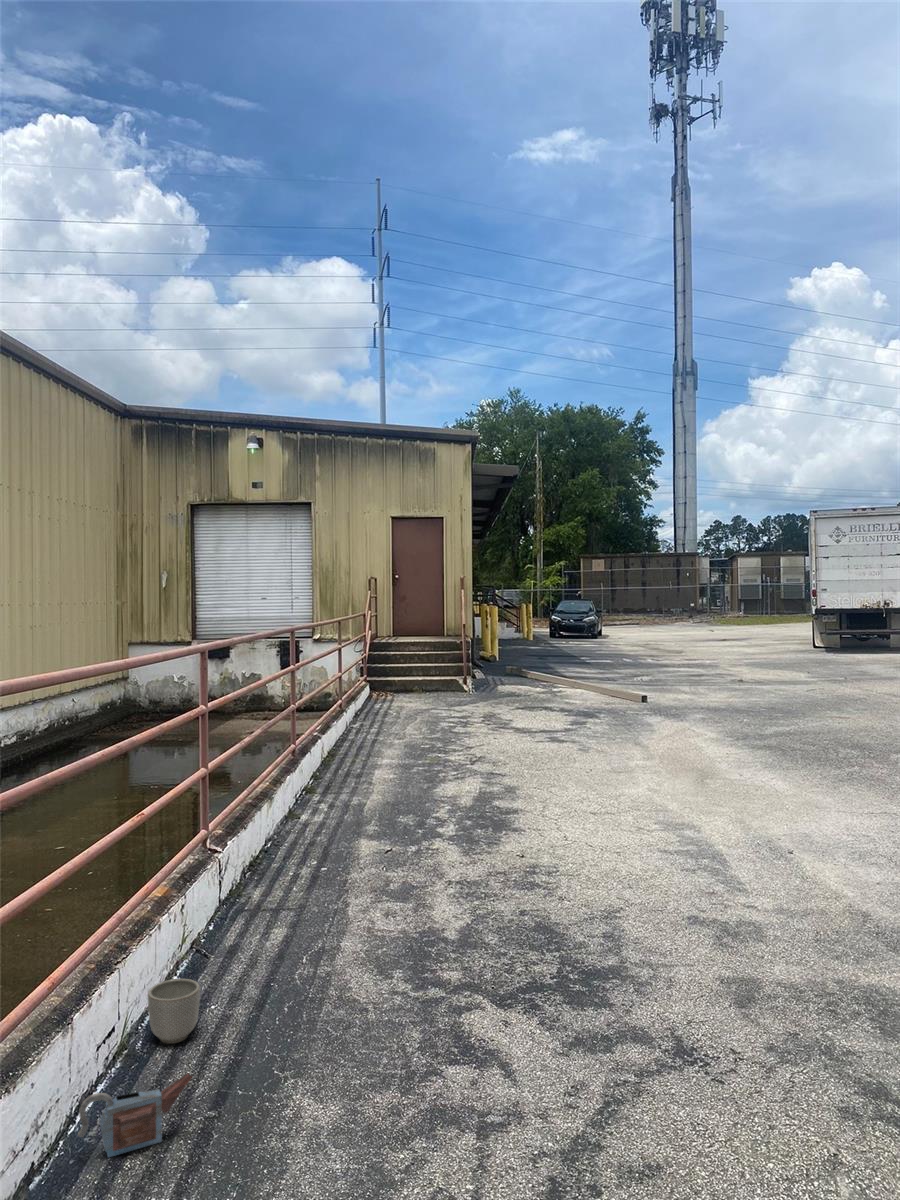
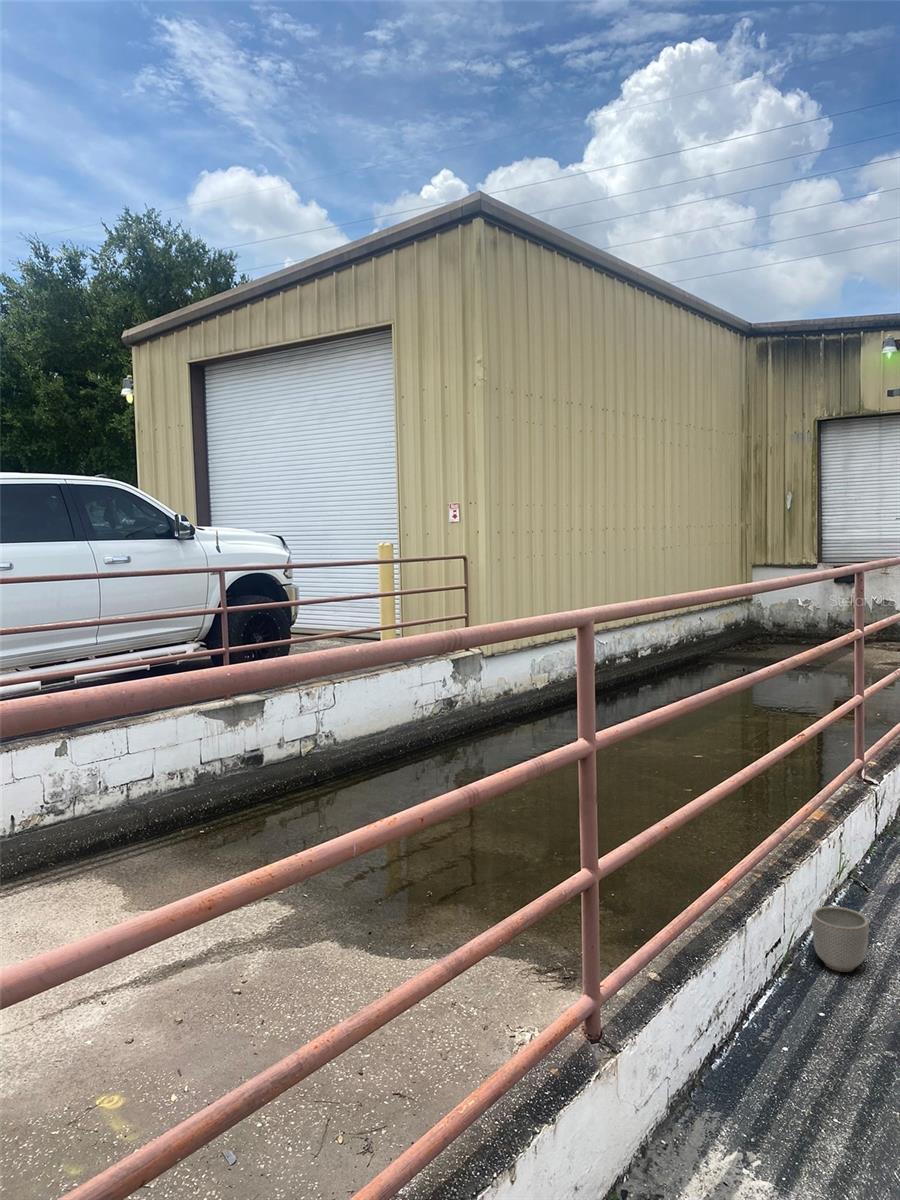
watering can: present [78,1073,193,1157] -> none [754,999,873,1068]

